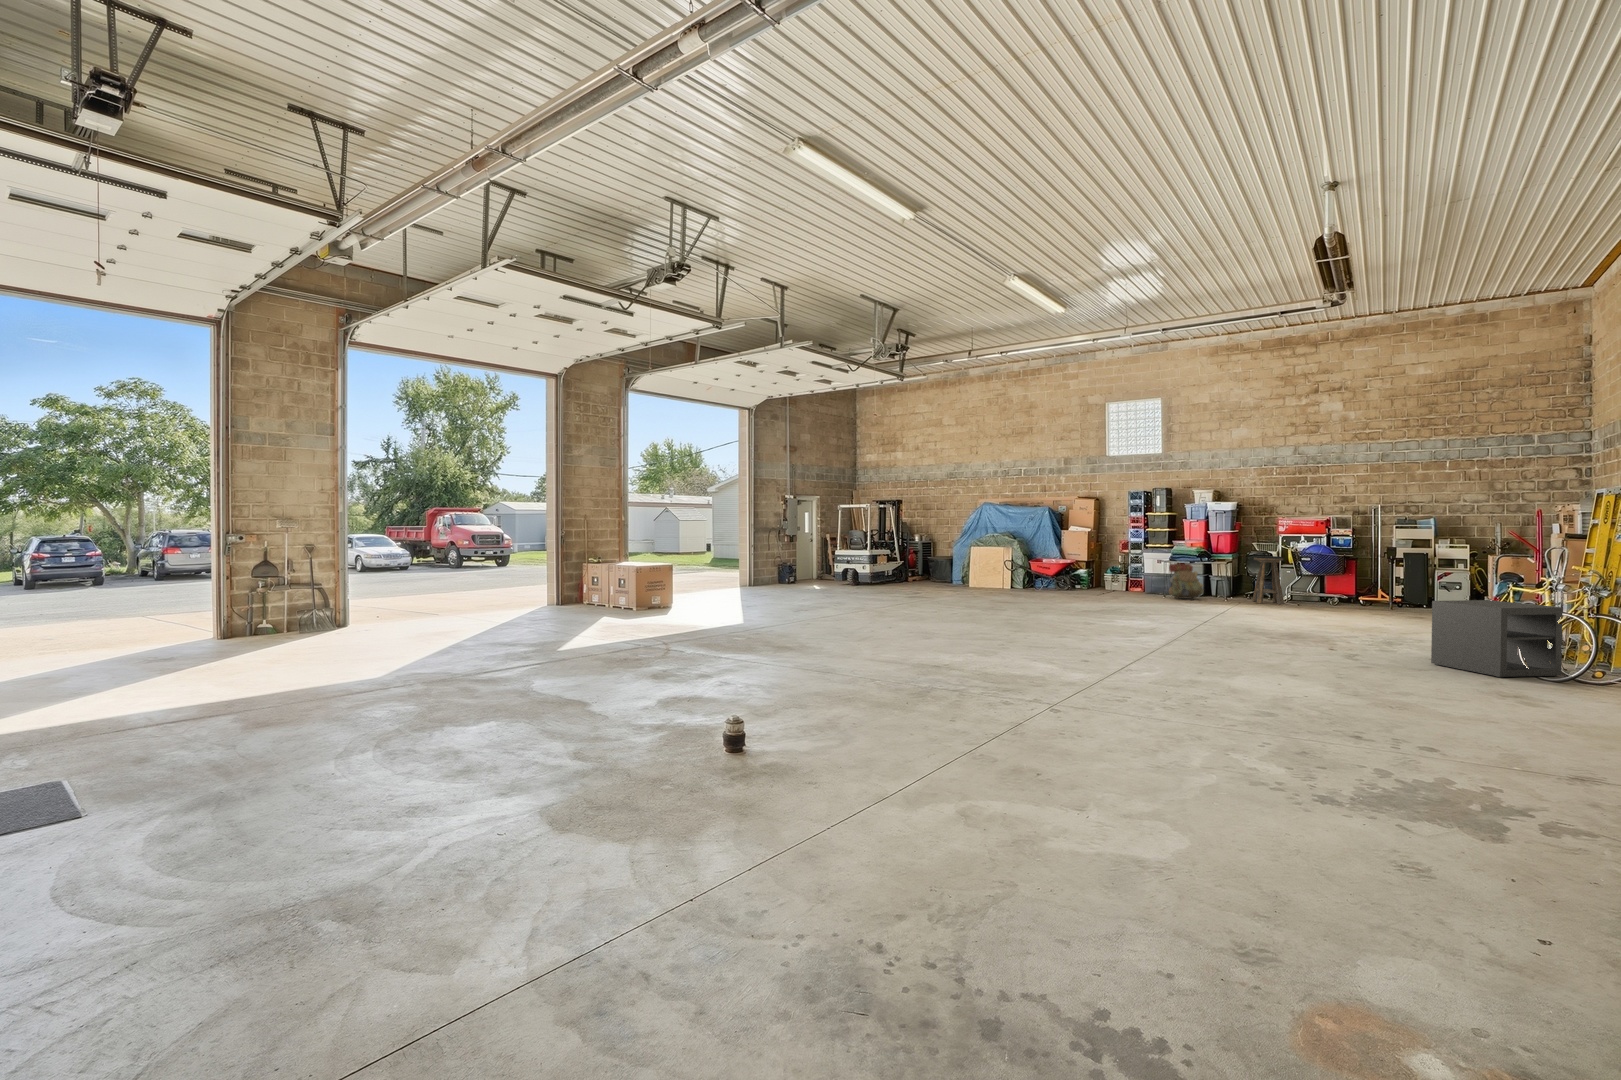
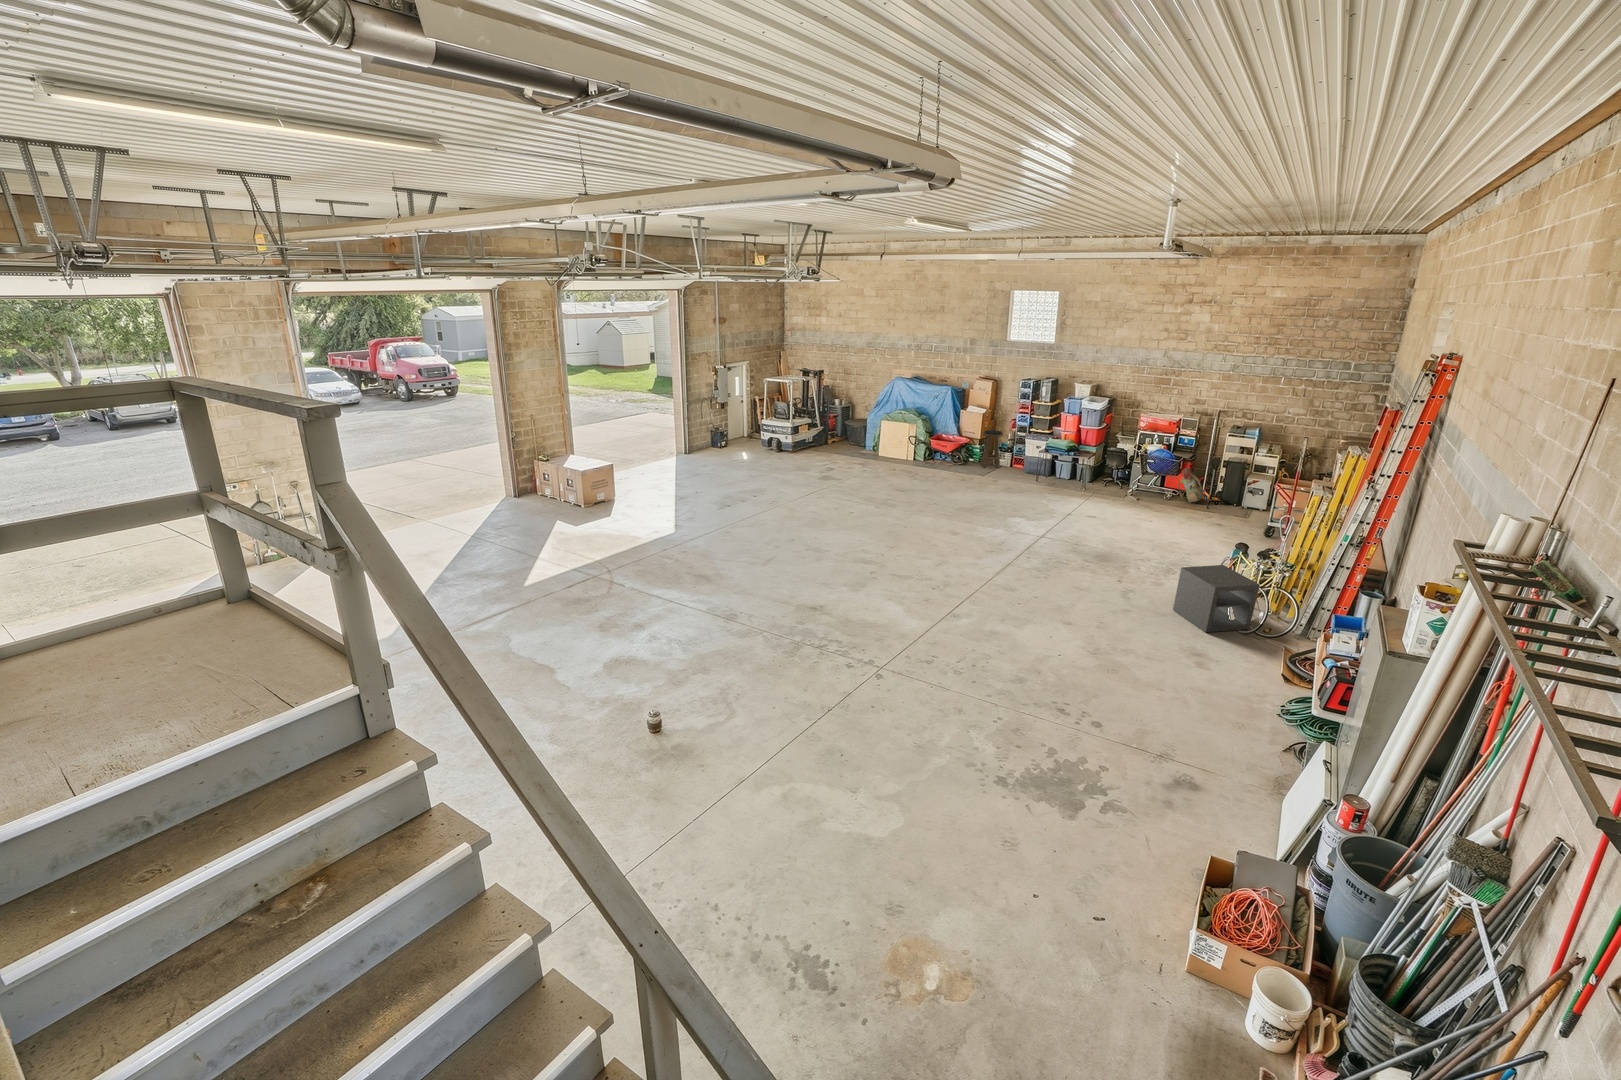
stool: present [1253,556,1284,604] -> present [980,430,1003,468]
backpack: present [1169,563,1204,599] -> present [1178,467,1208,503]

